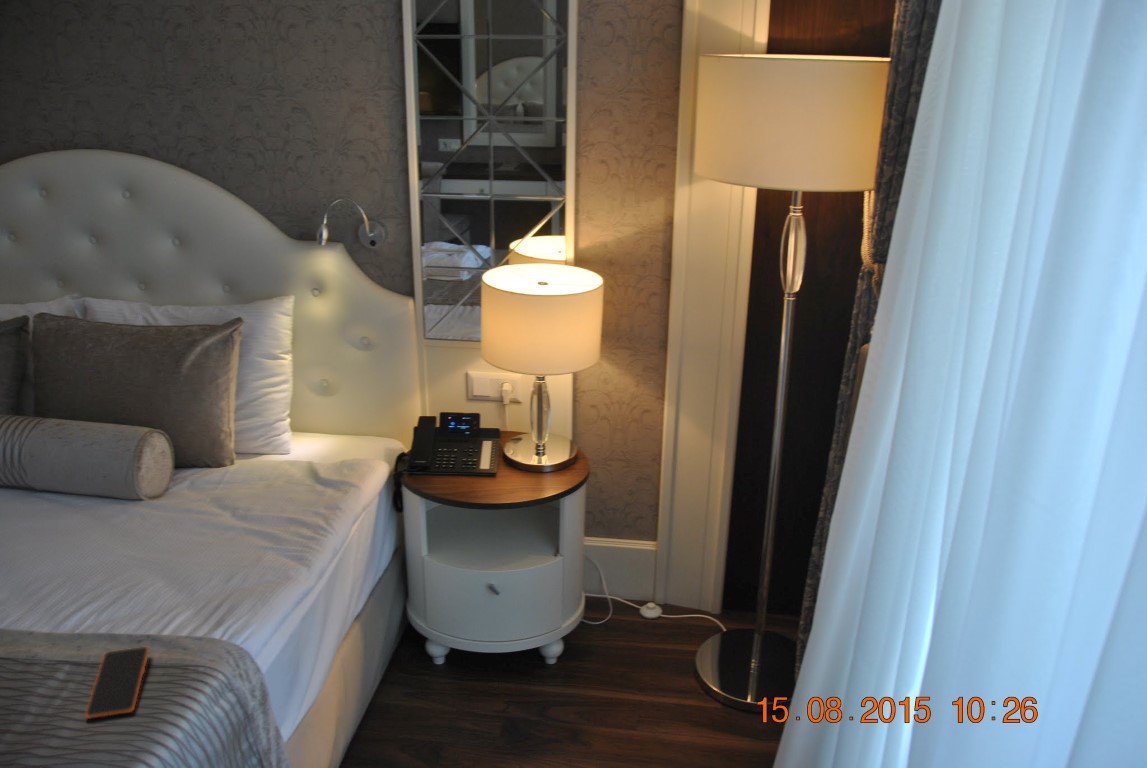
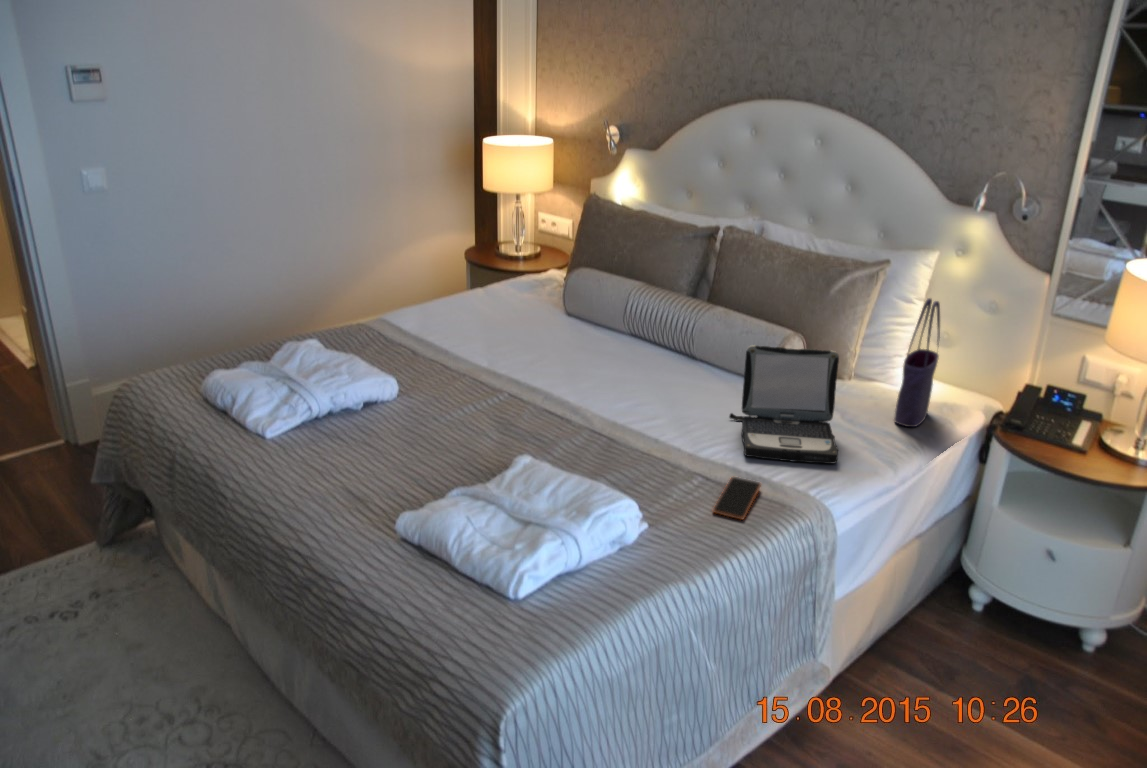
tote bag: none [290,354,331,504] -> present [894,298,940,427]
laptop: none [85,444,241,613] -> present [729,345,839,463]

